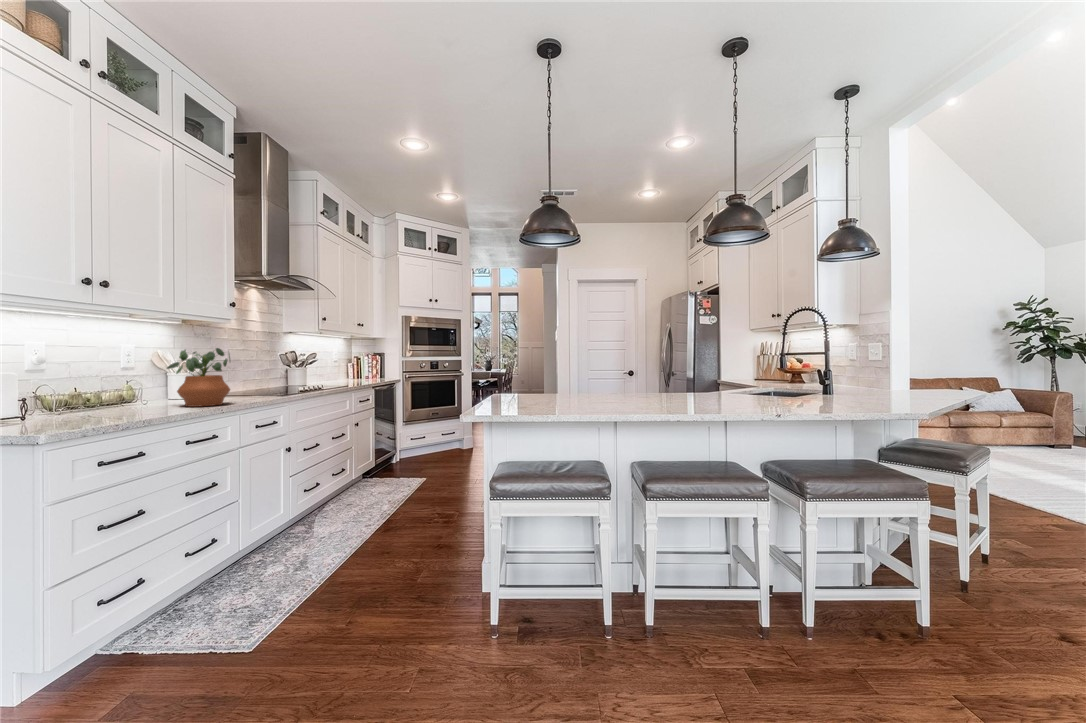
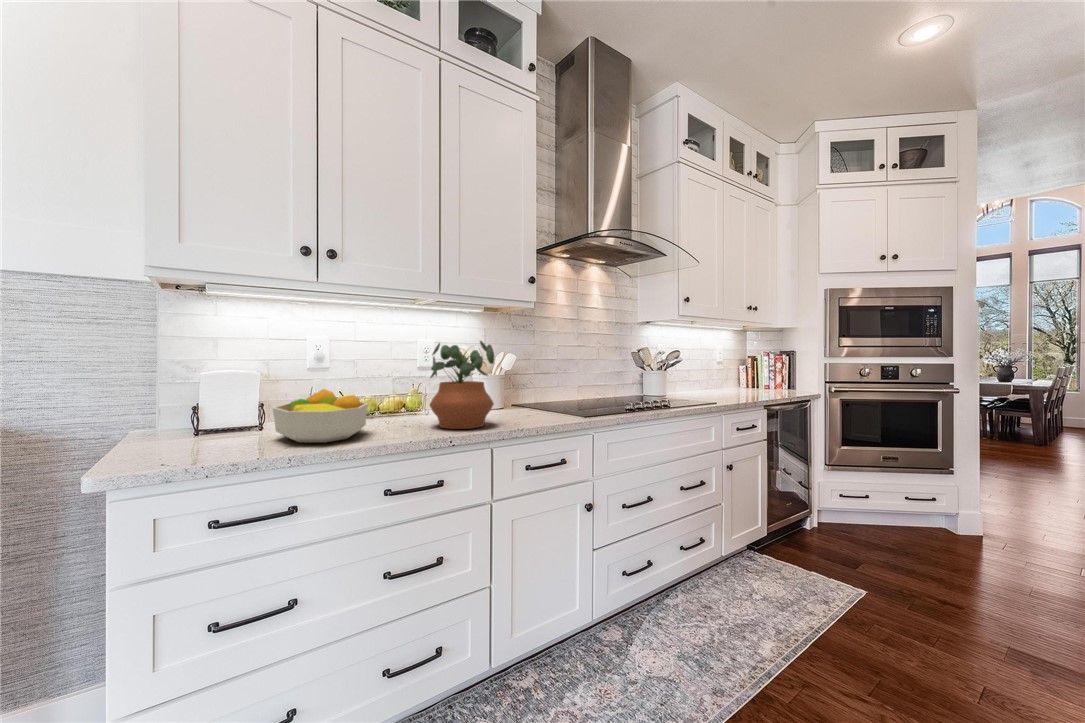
fruit bowl: none [58,384,156,419] -> present [273,389,368,443]

